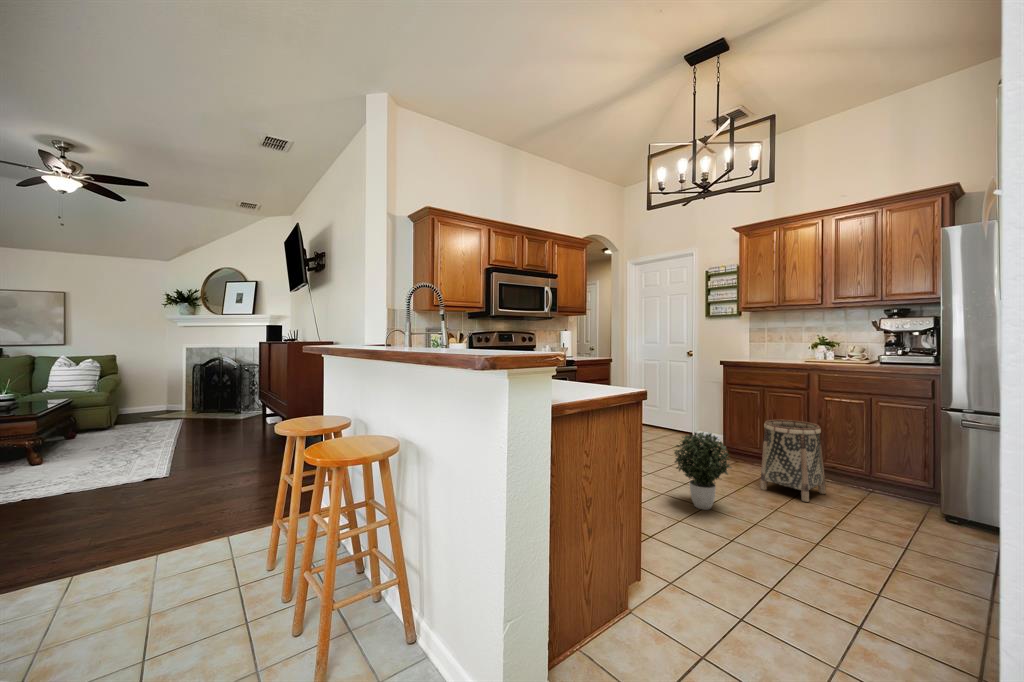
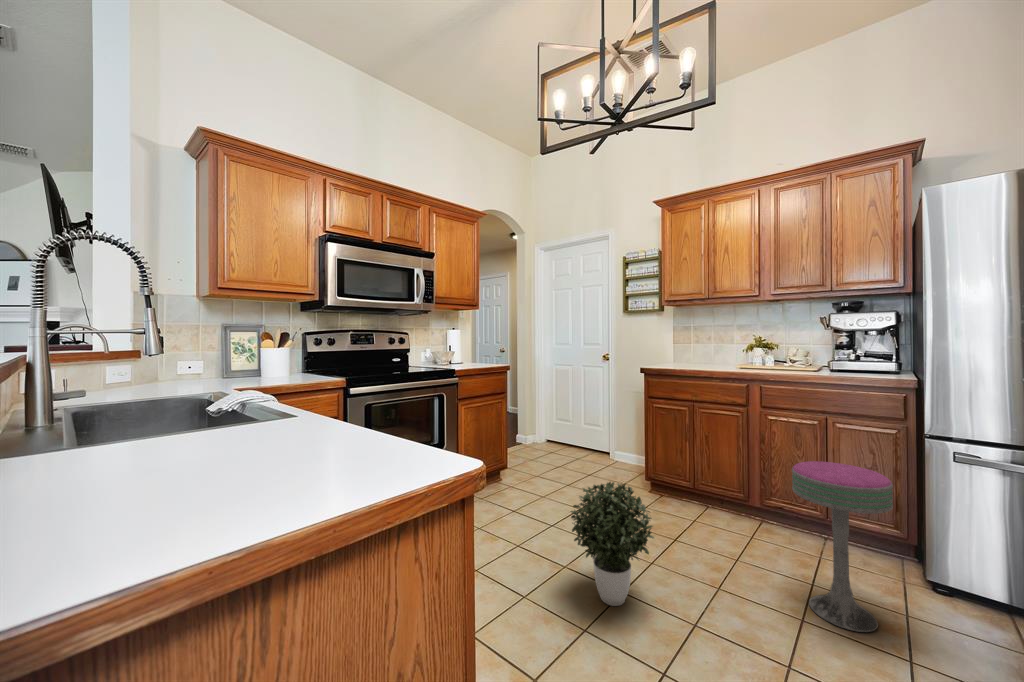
basket: present [760,420,826,502] -> none [691,449,774,572]
bar stool: none [833,423,903,531] -> present [792,461,893,632]

